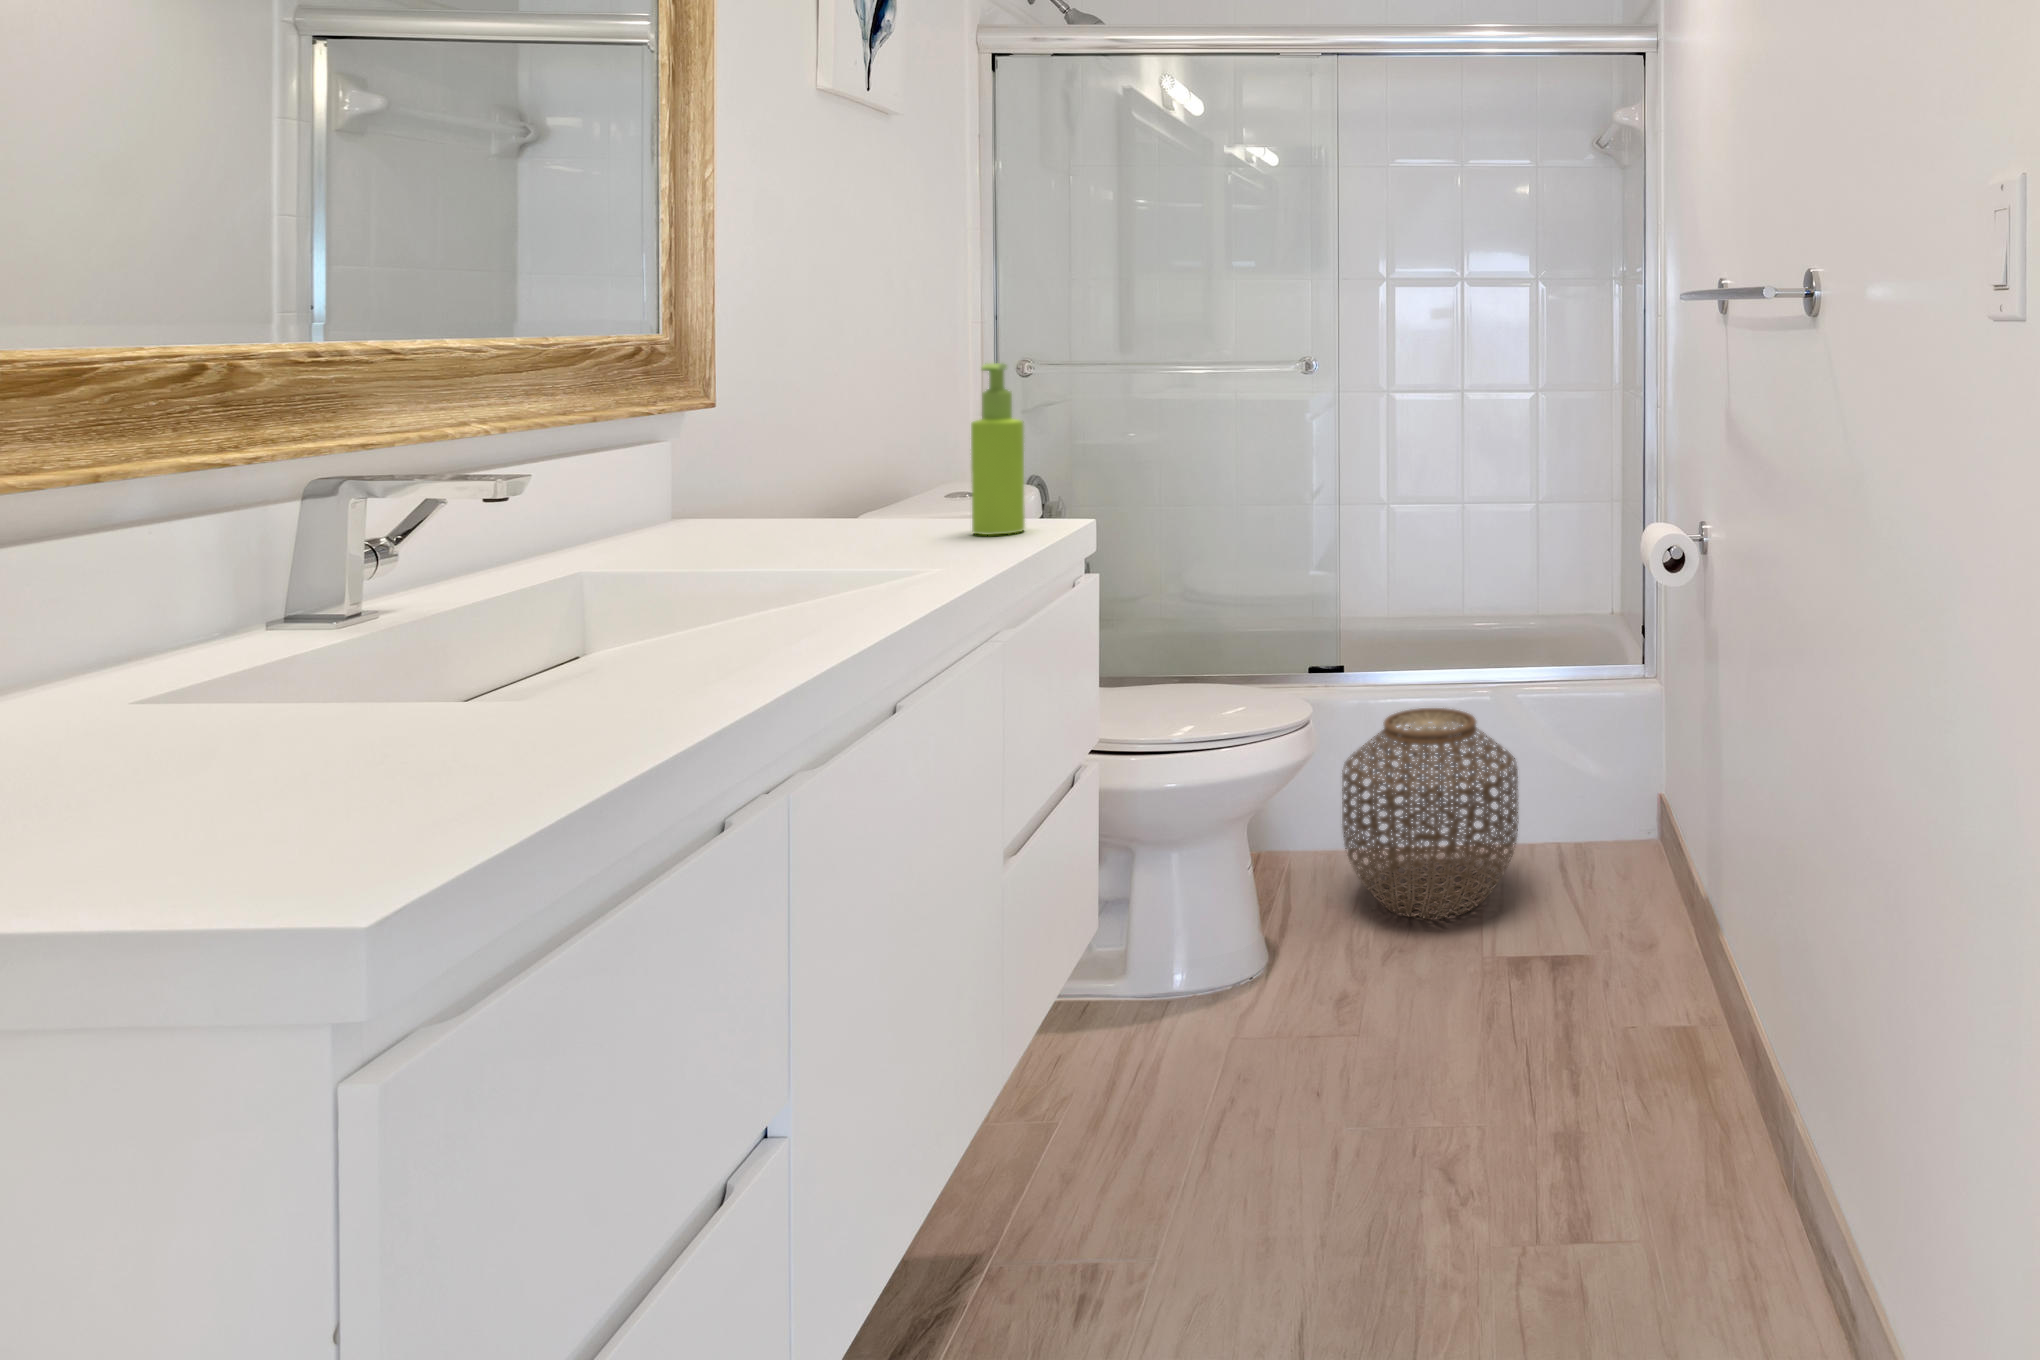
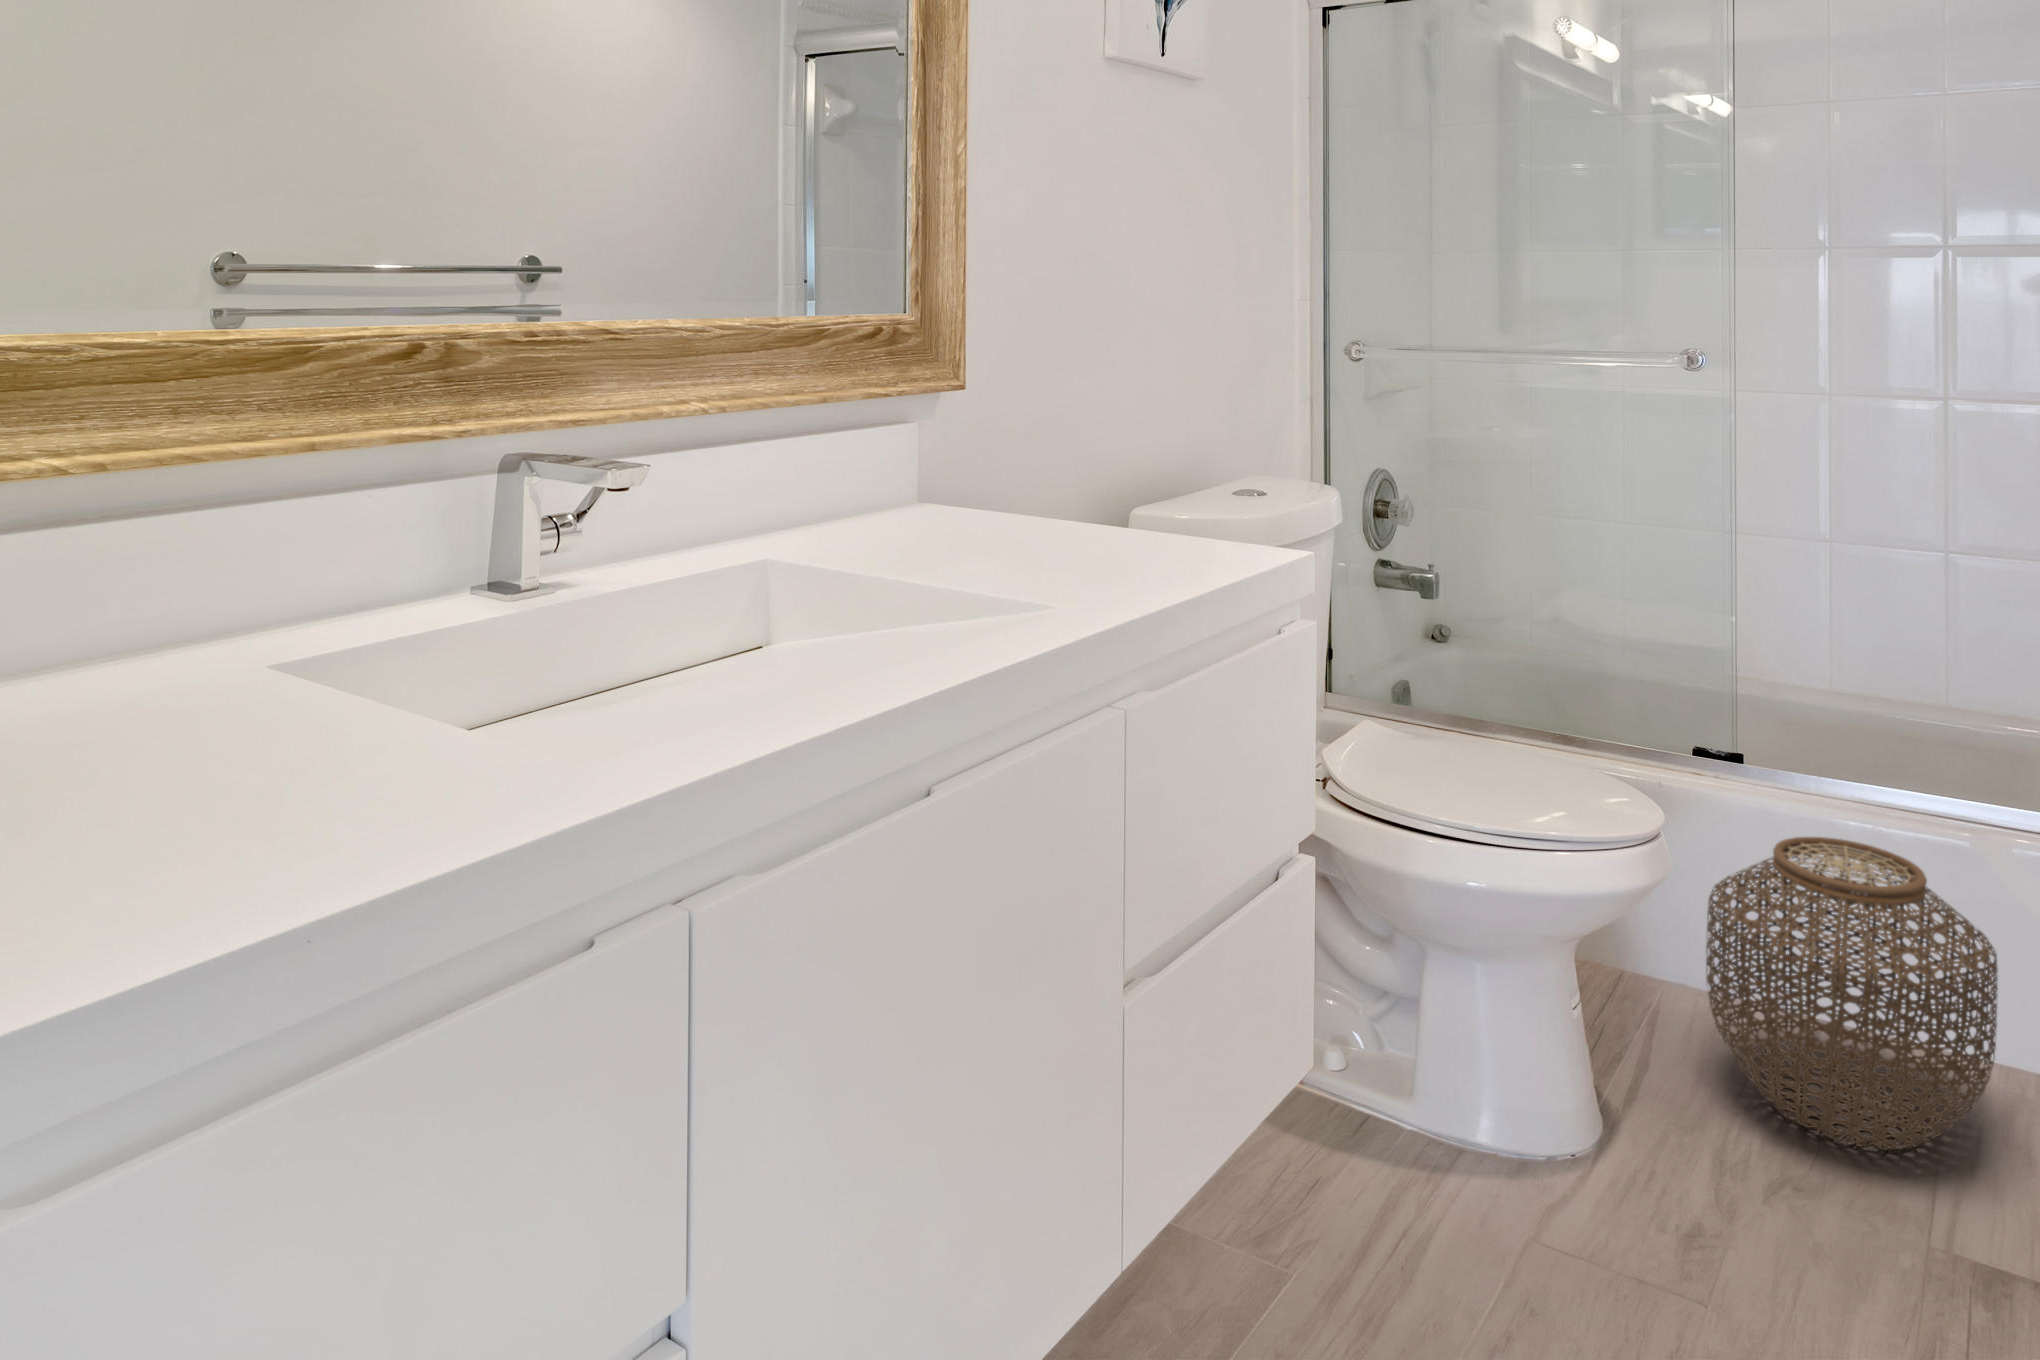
soap dispenser: present [971,363,1025,535] -> none [1145,356,1206,563]

